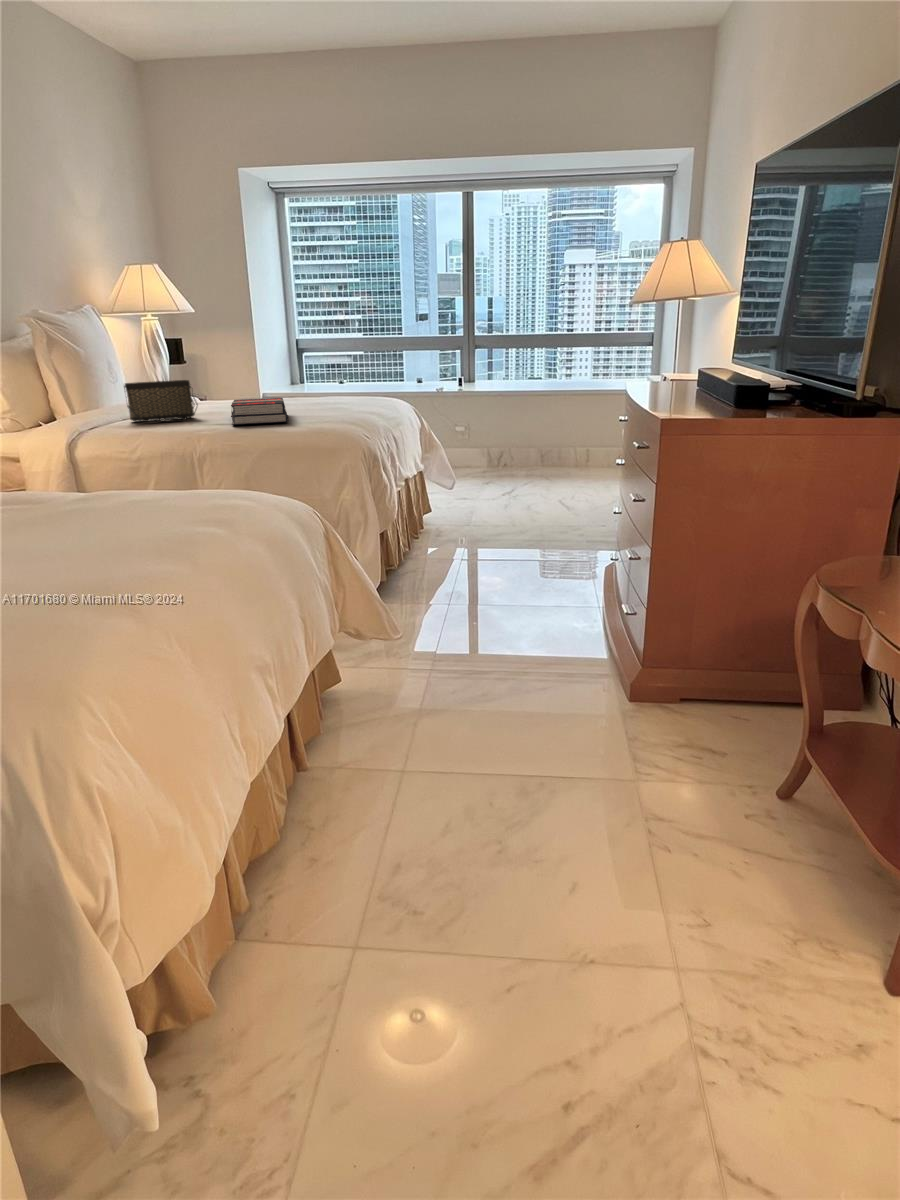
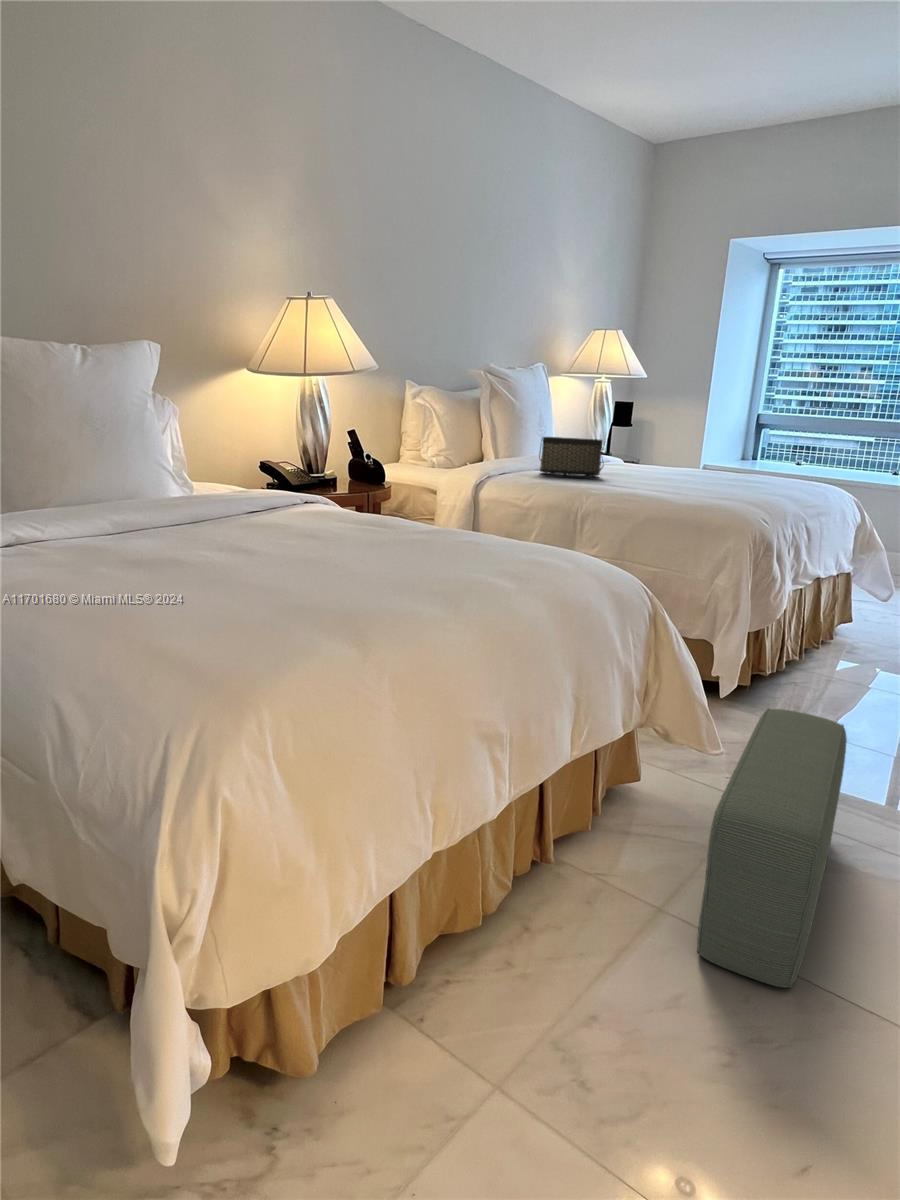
book: present [231,398,288,425] -> none [626,464,692,493]
pouf: none [431,586,530,794] -> present [697,708,847,988]

